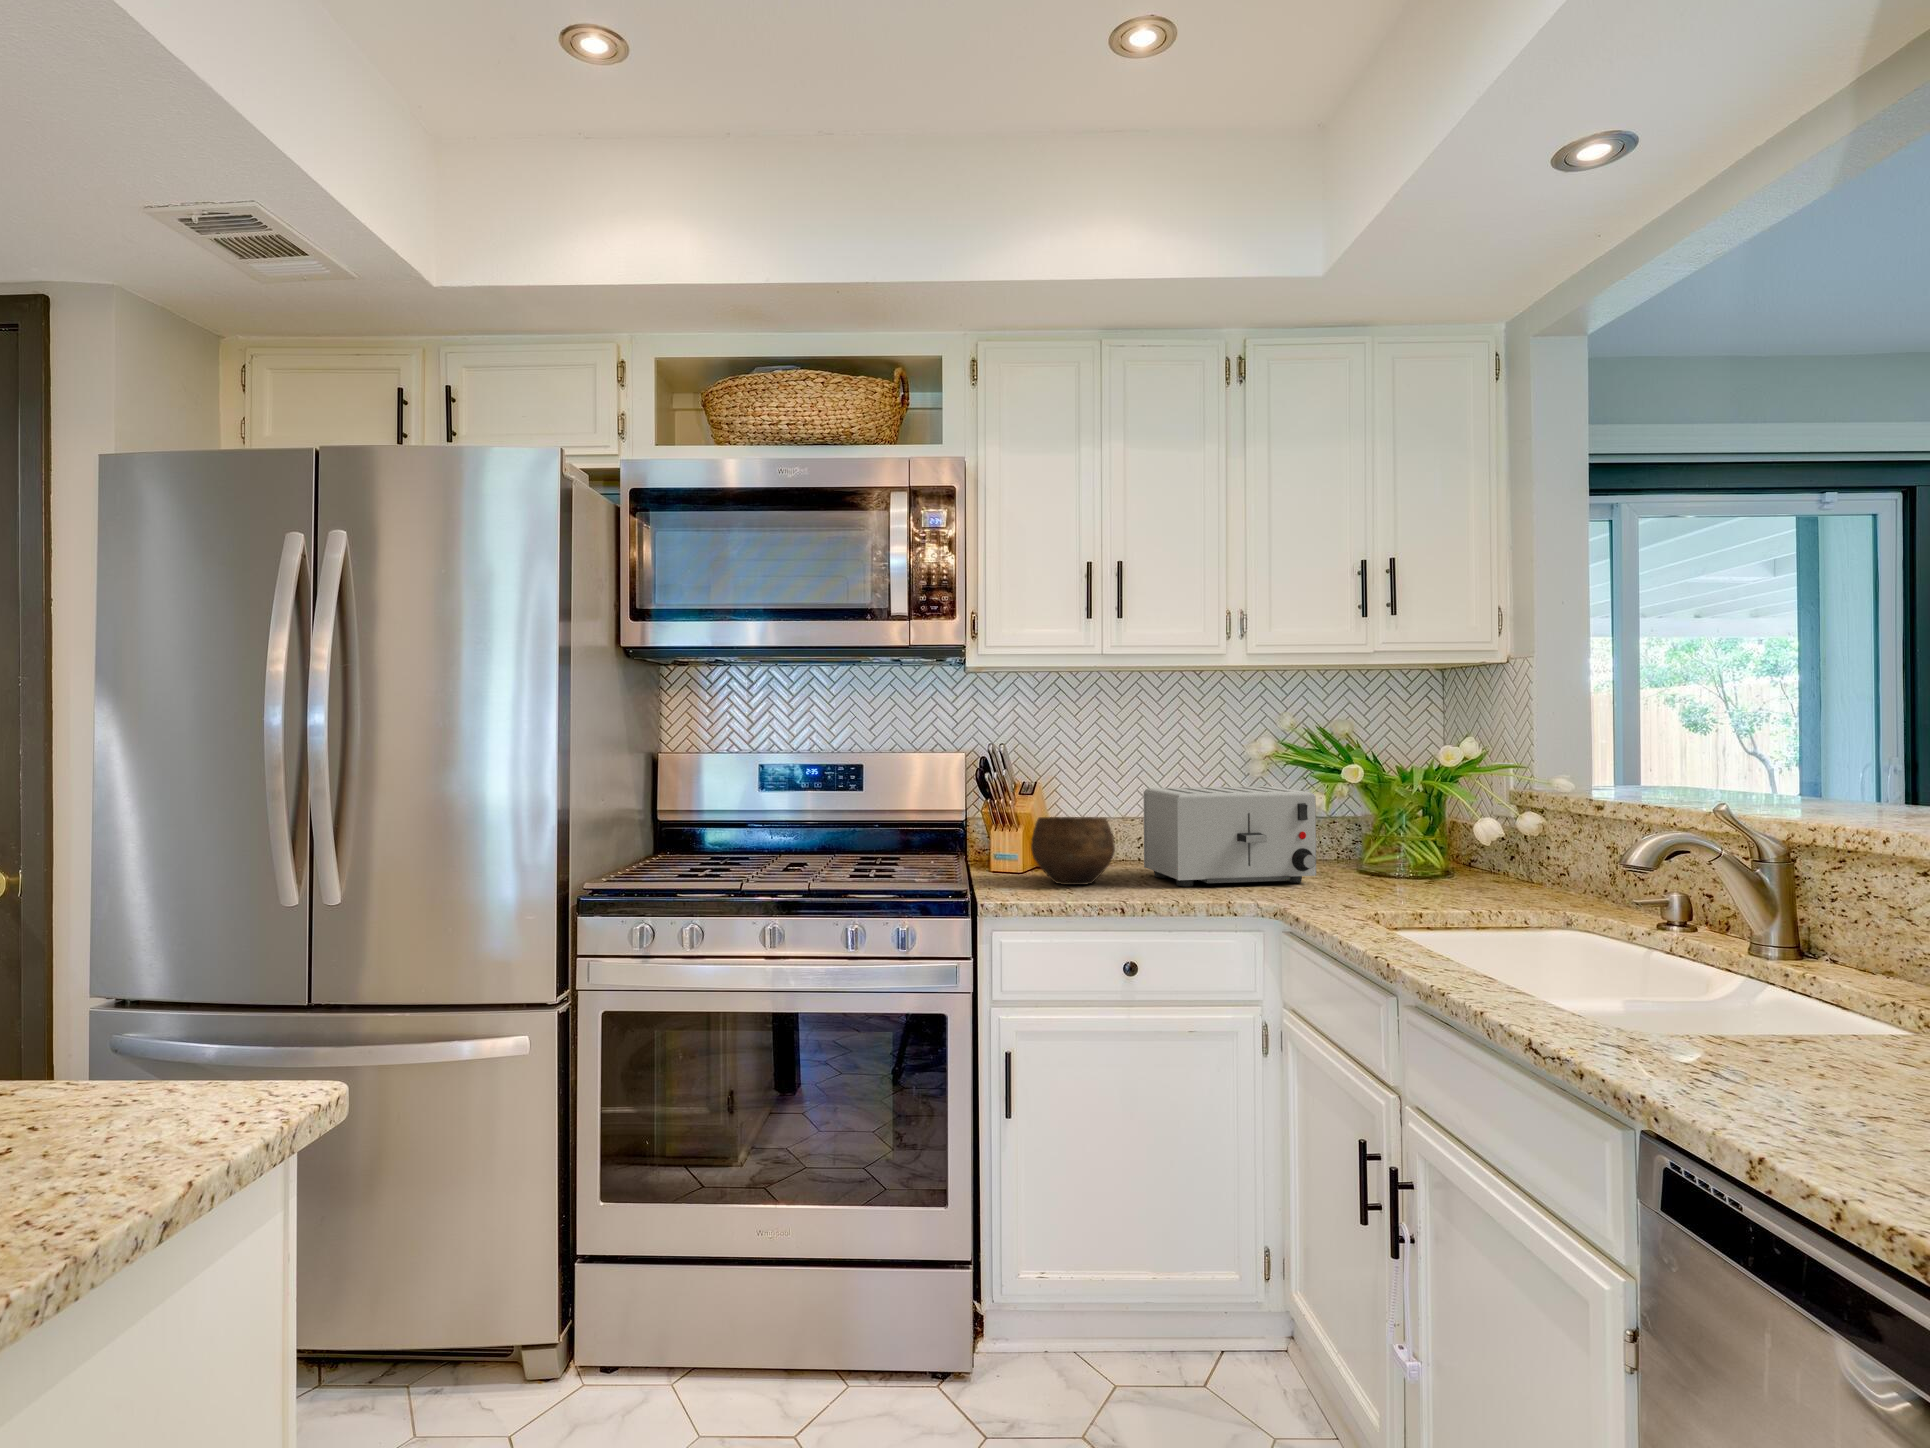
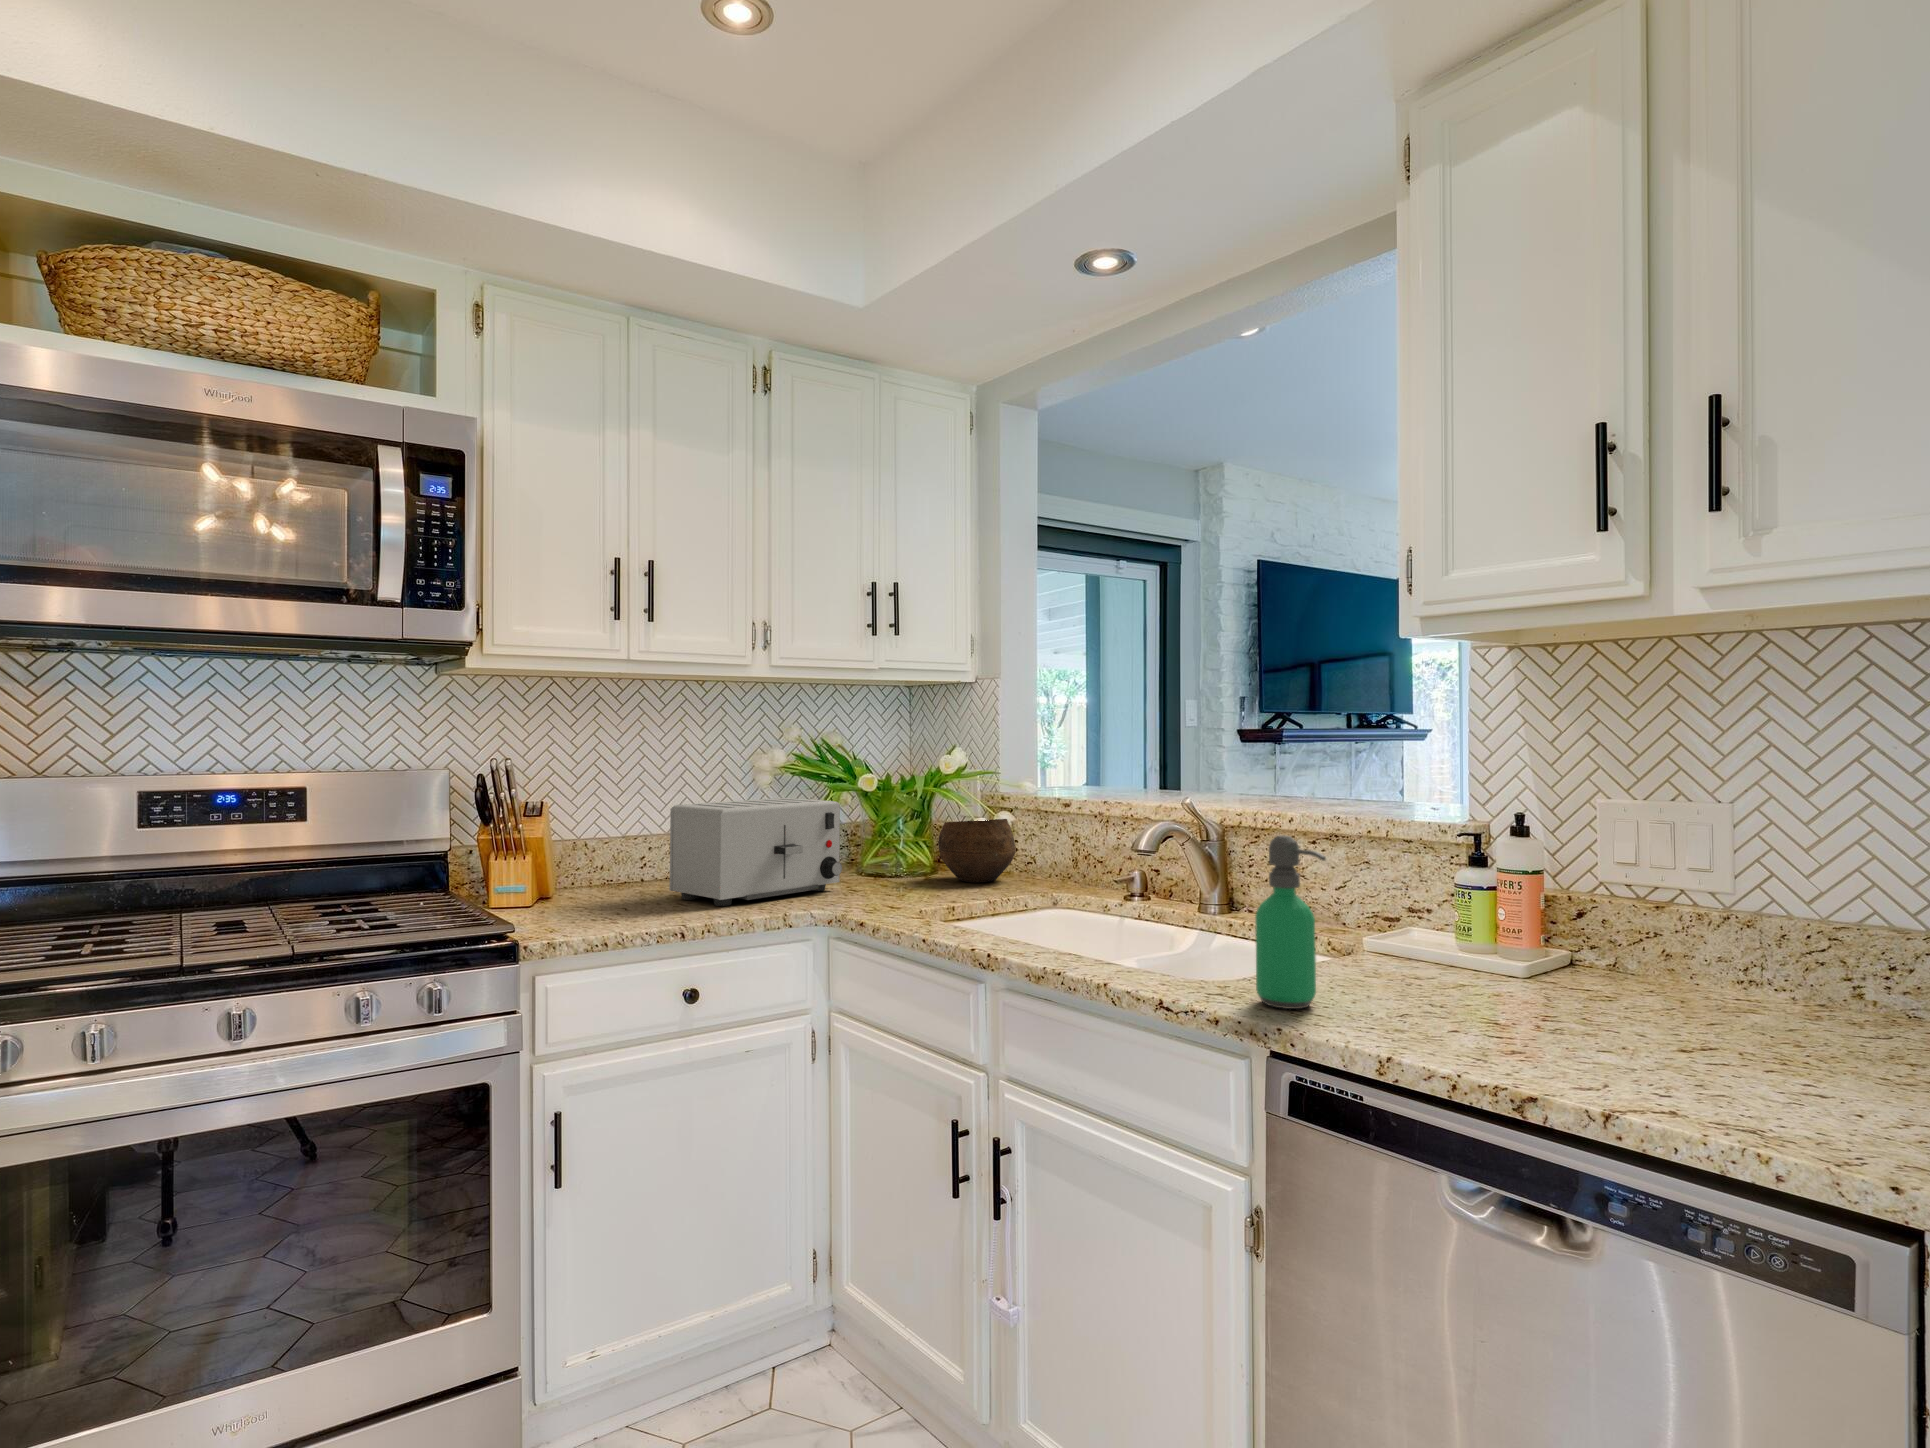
bowl: present [1031,817,1115,885] -> present [938,819,1016,883]
soap dispenser: none [1659,863,1751,1083] -> present [1255,835,1326,1009]

